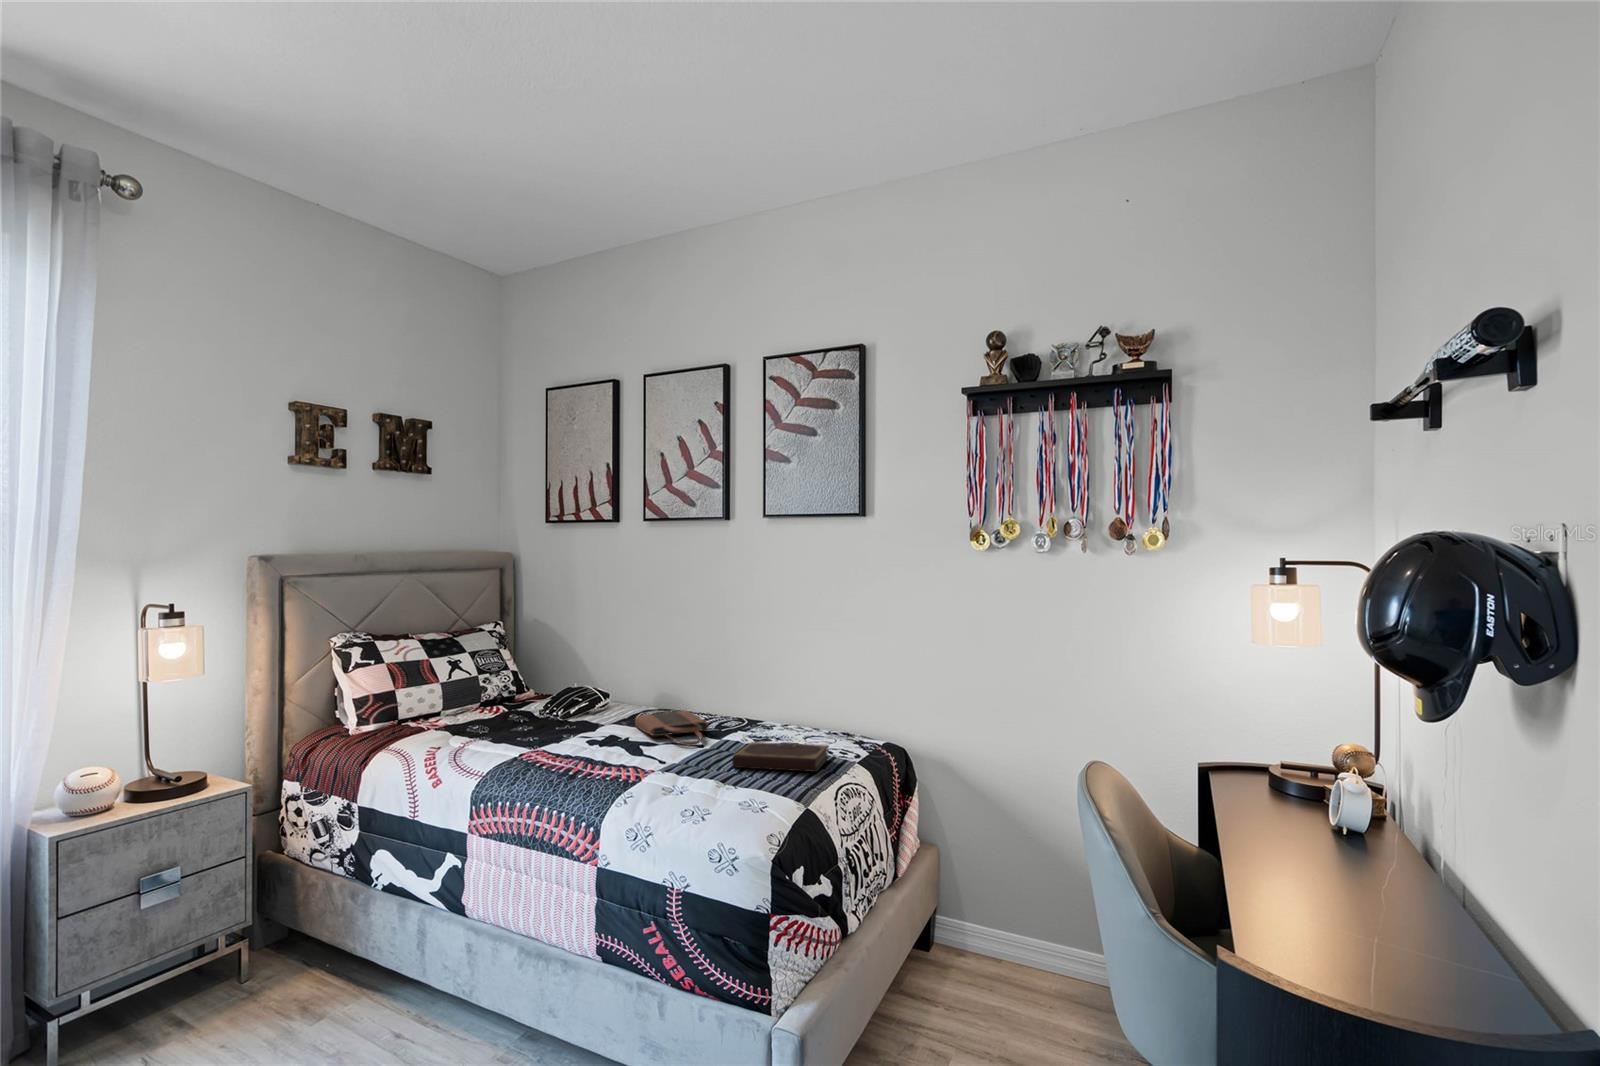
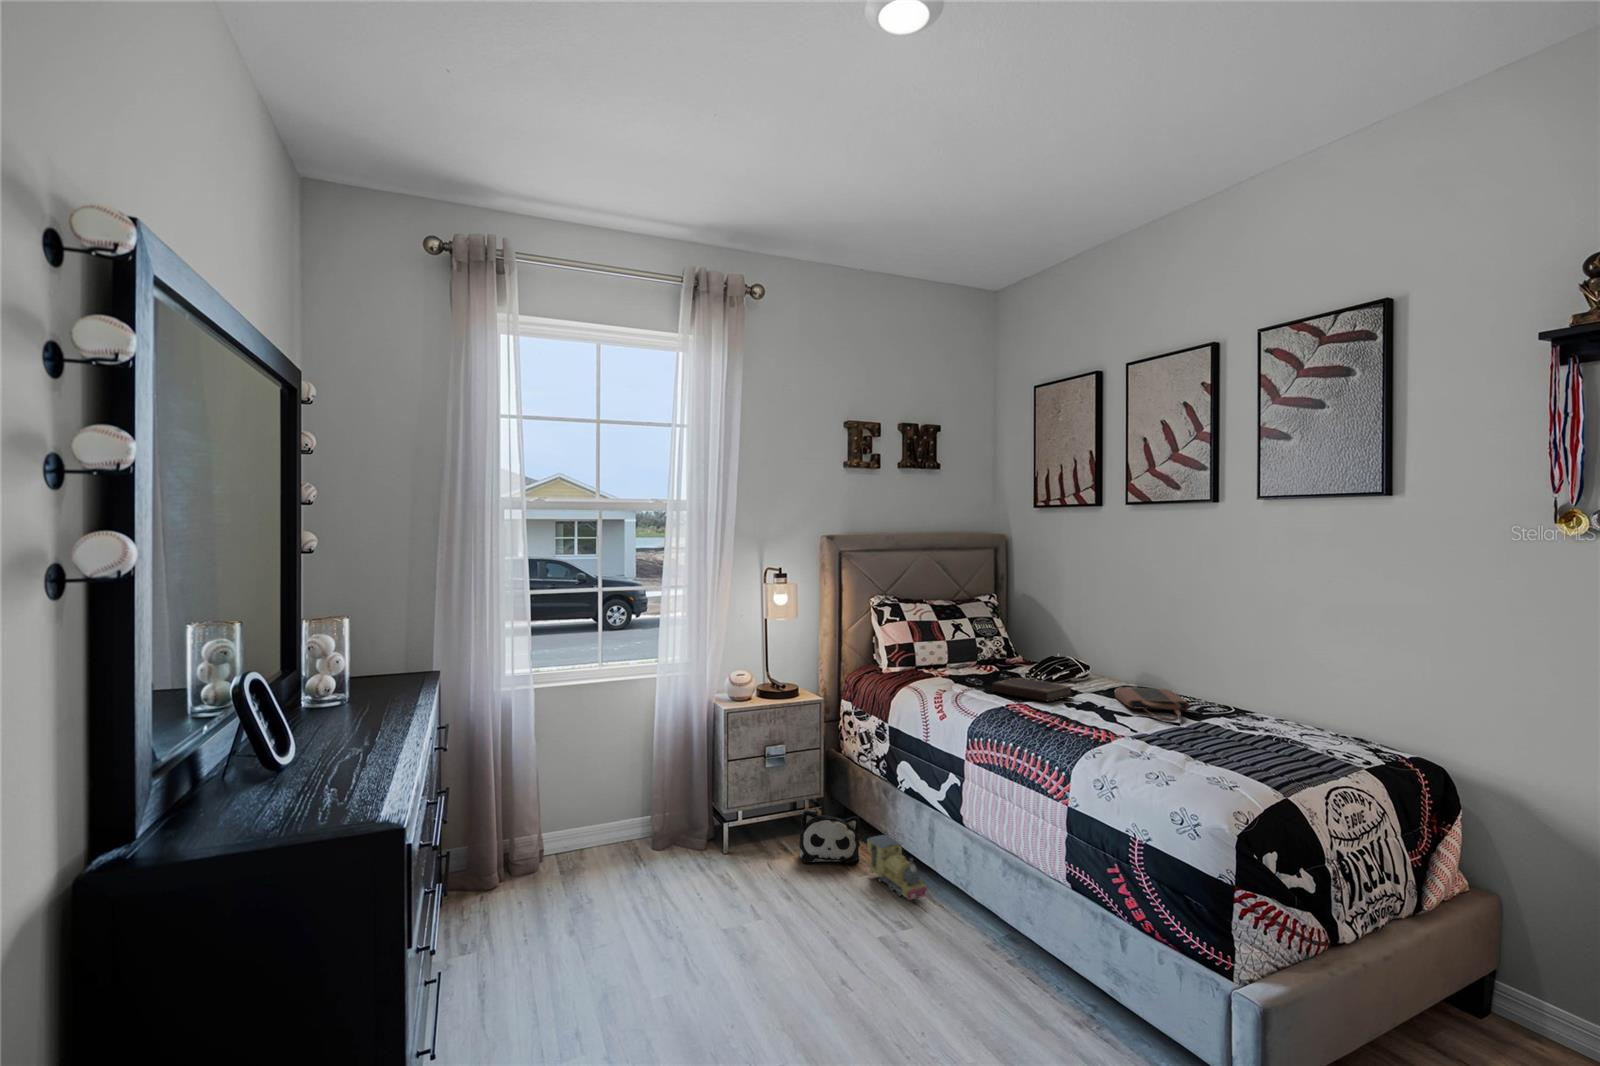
notebook: present [732,742,829,772] -> present [992,678,1072,701]
plush toy: none [216,933,316,1022] -> present [799,810,860,863]
toy train: none [327,947,418,1029] -> present [867,835,929,900]

